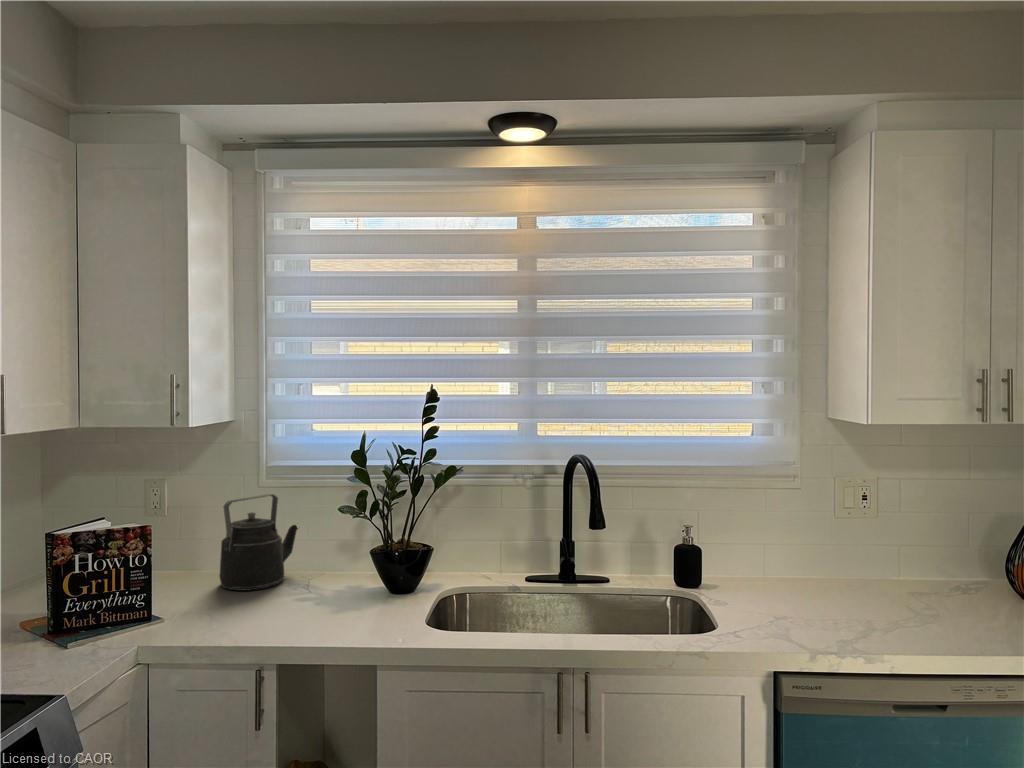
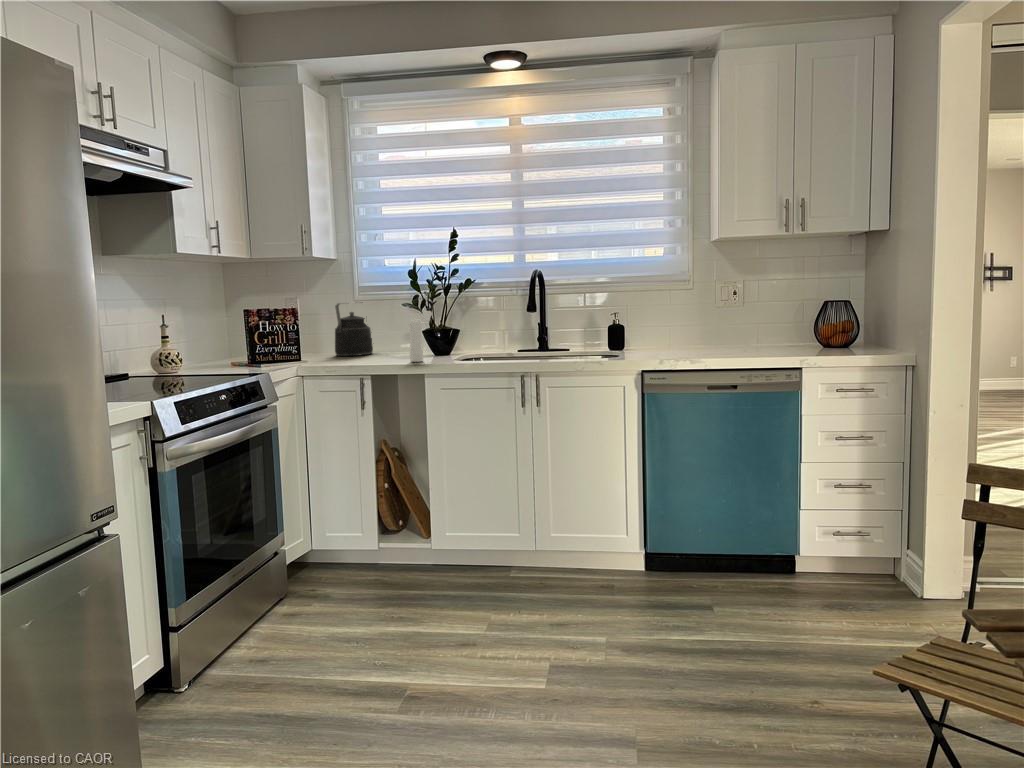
pepper mill: none [351,532,392,632] -> present [409,311,432,362]

